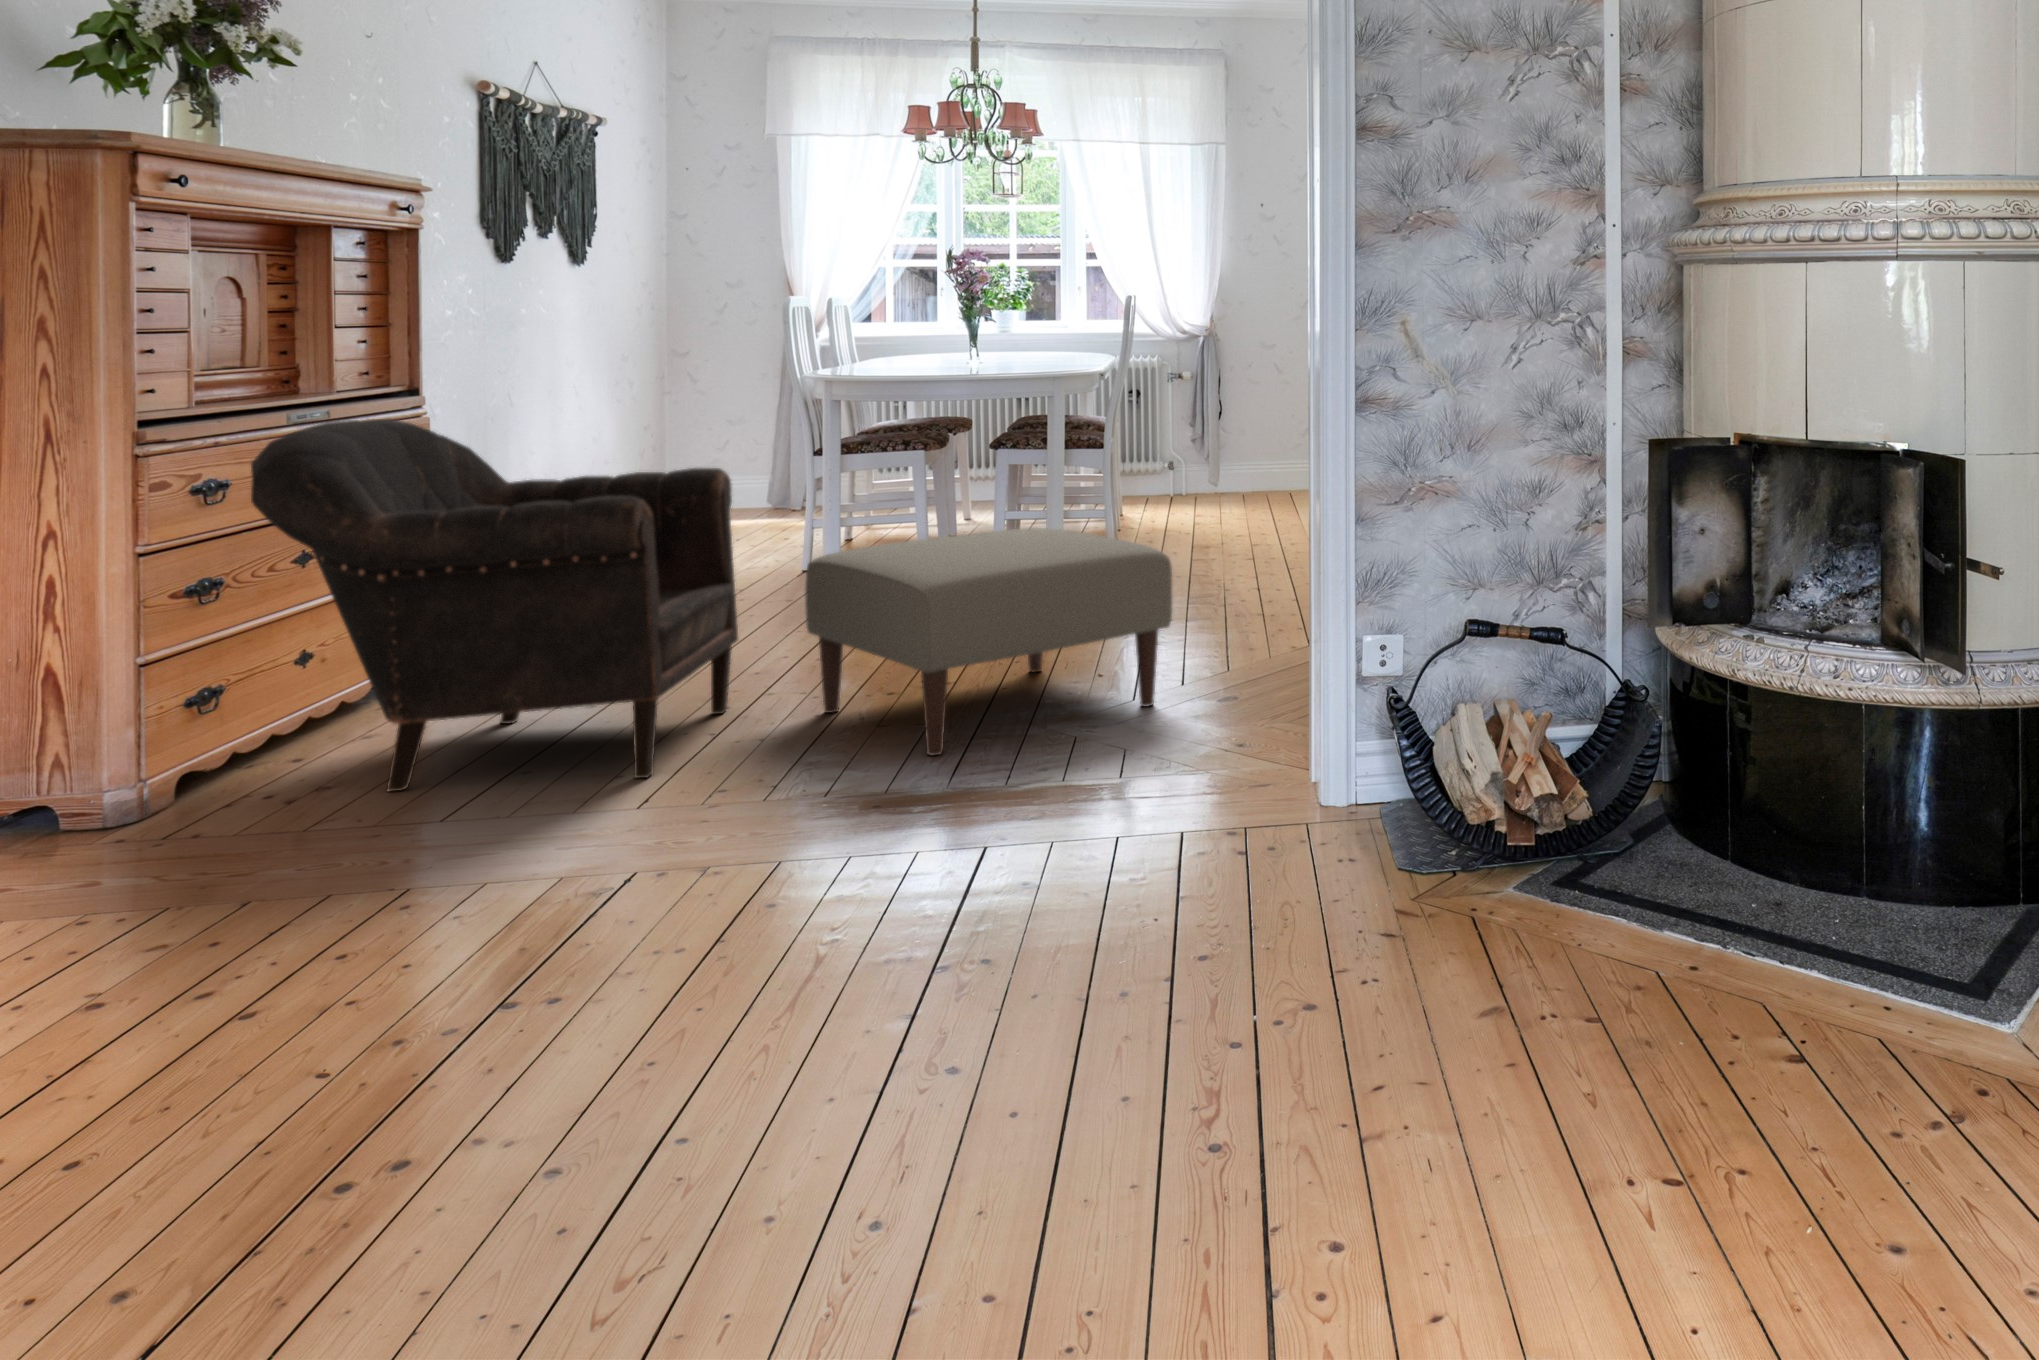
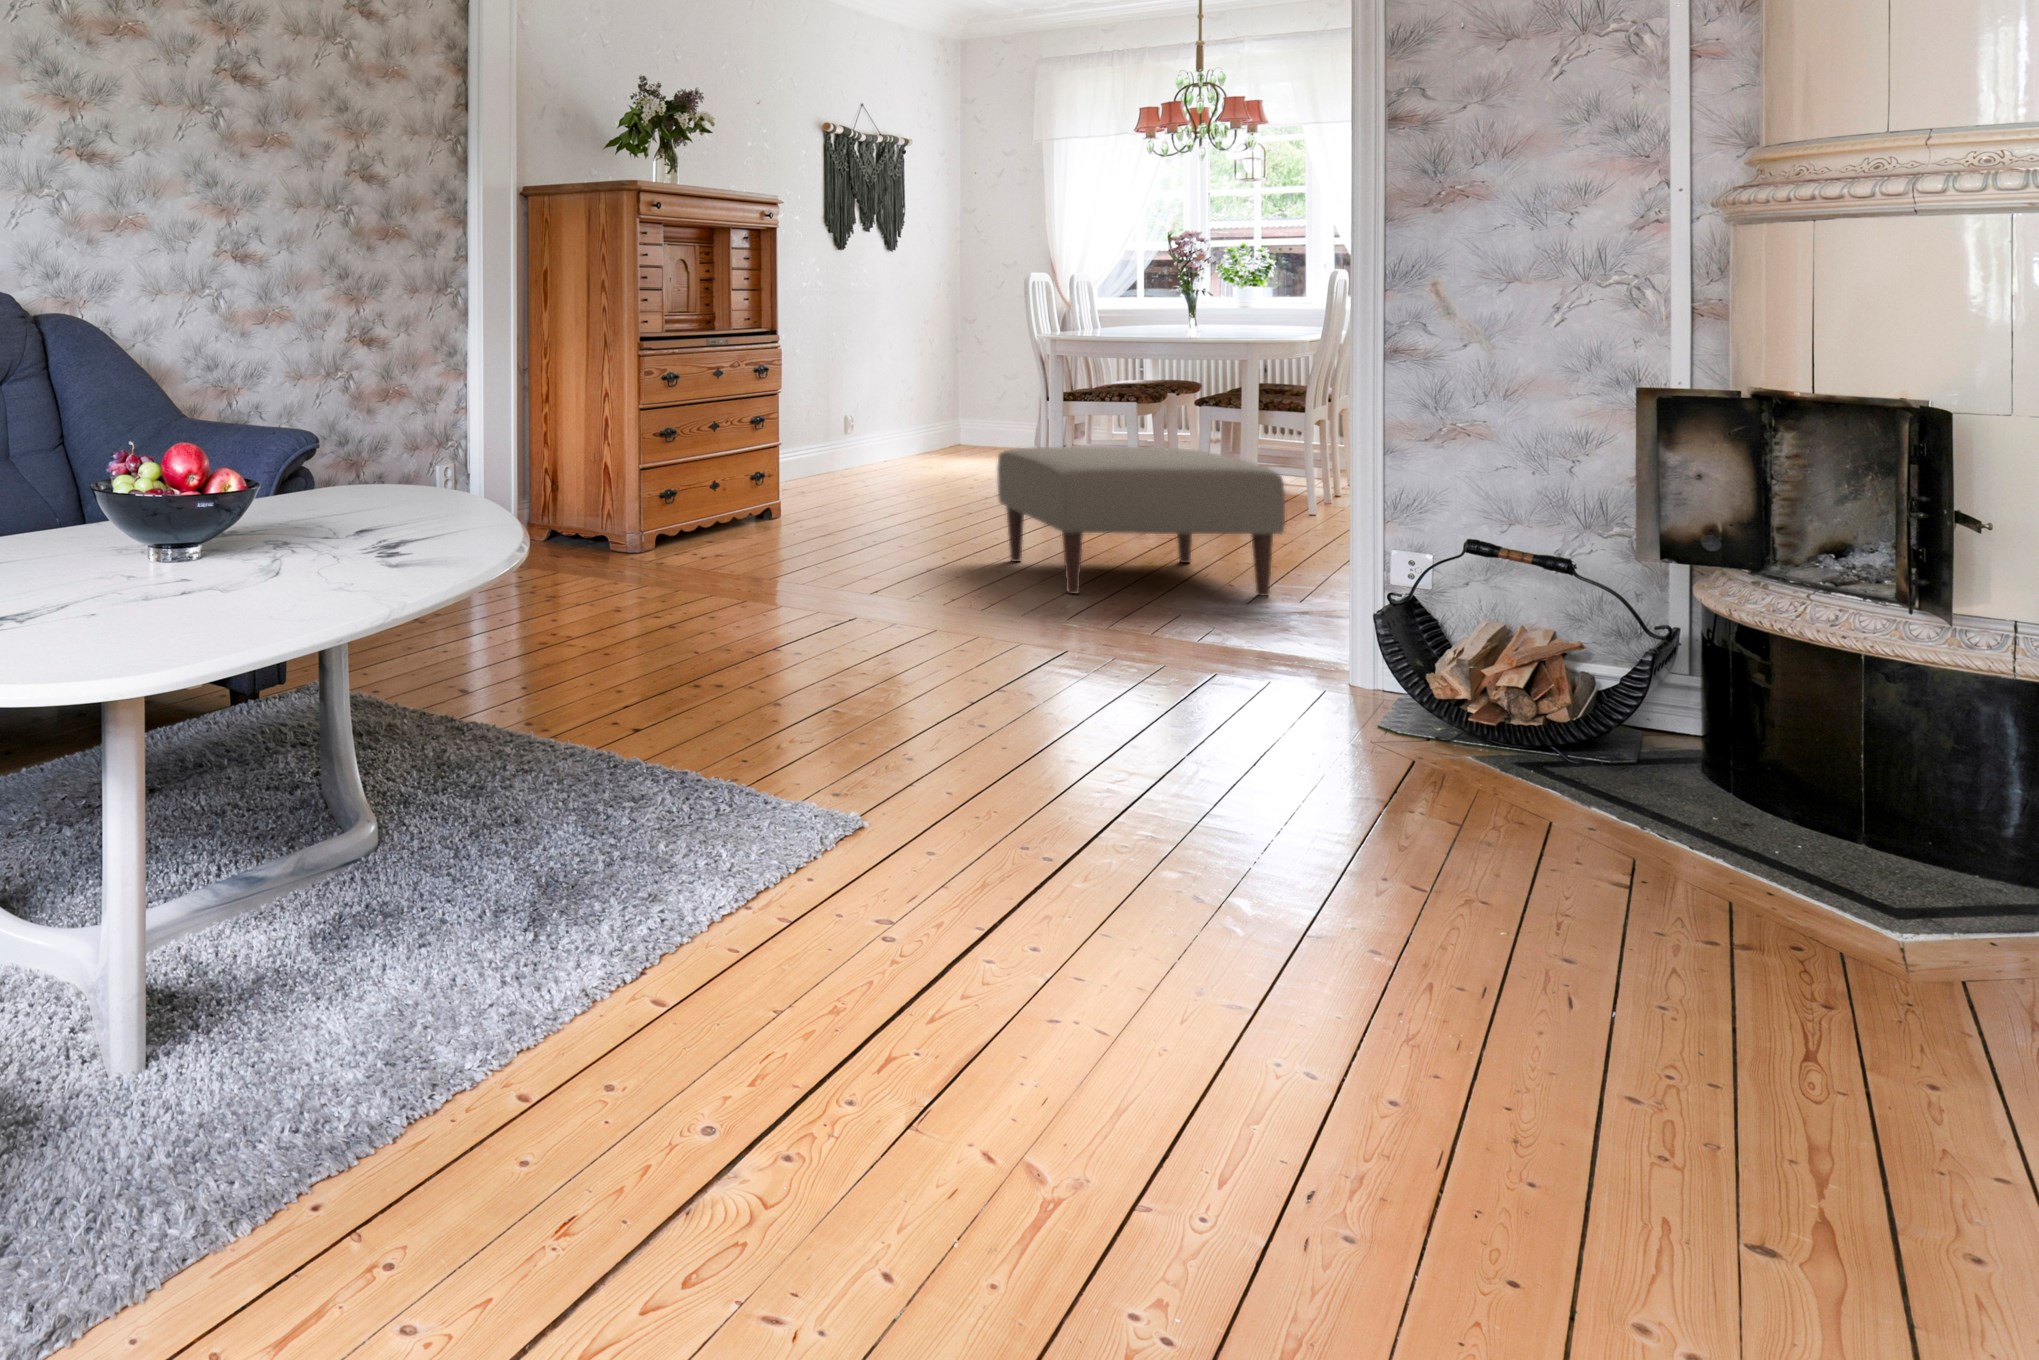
armchair: present [251,419,738,792] -> none [684,342,955,573]

